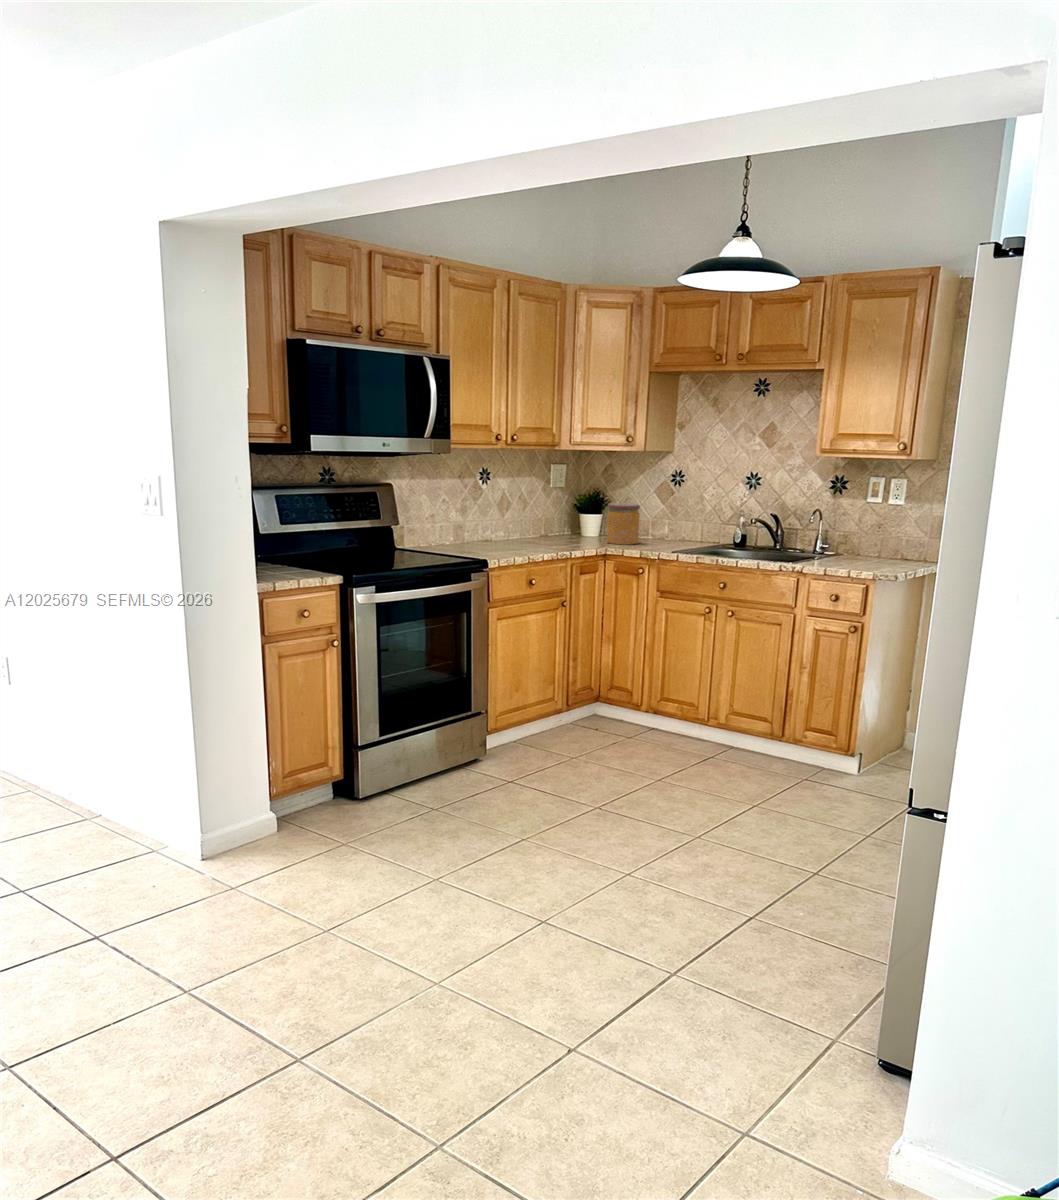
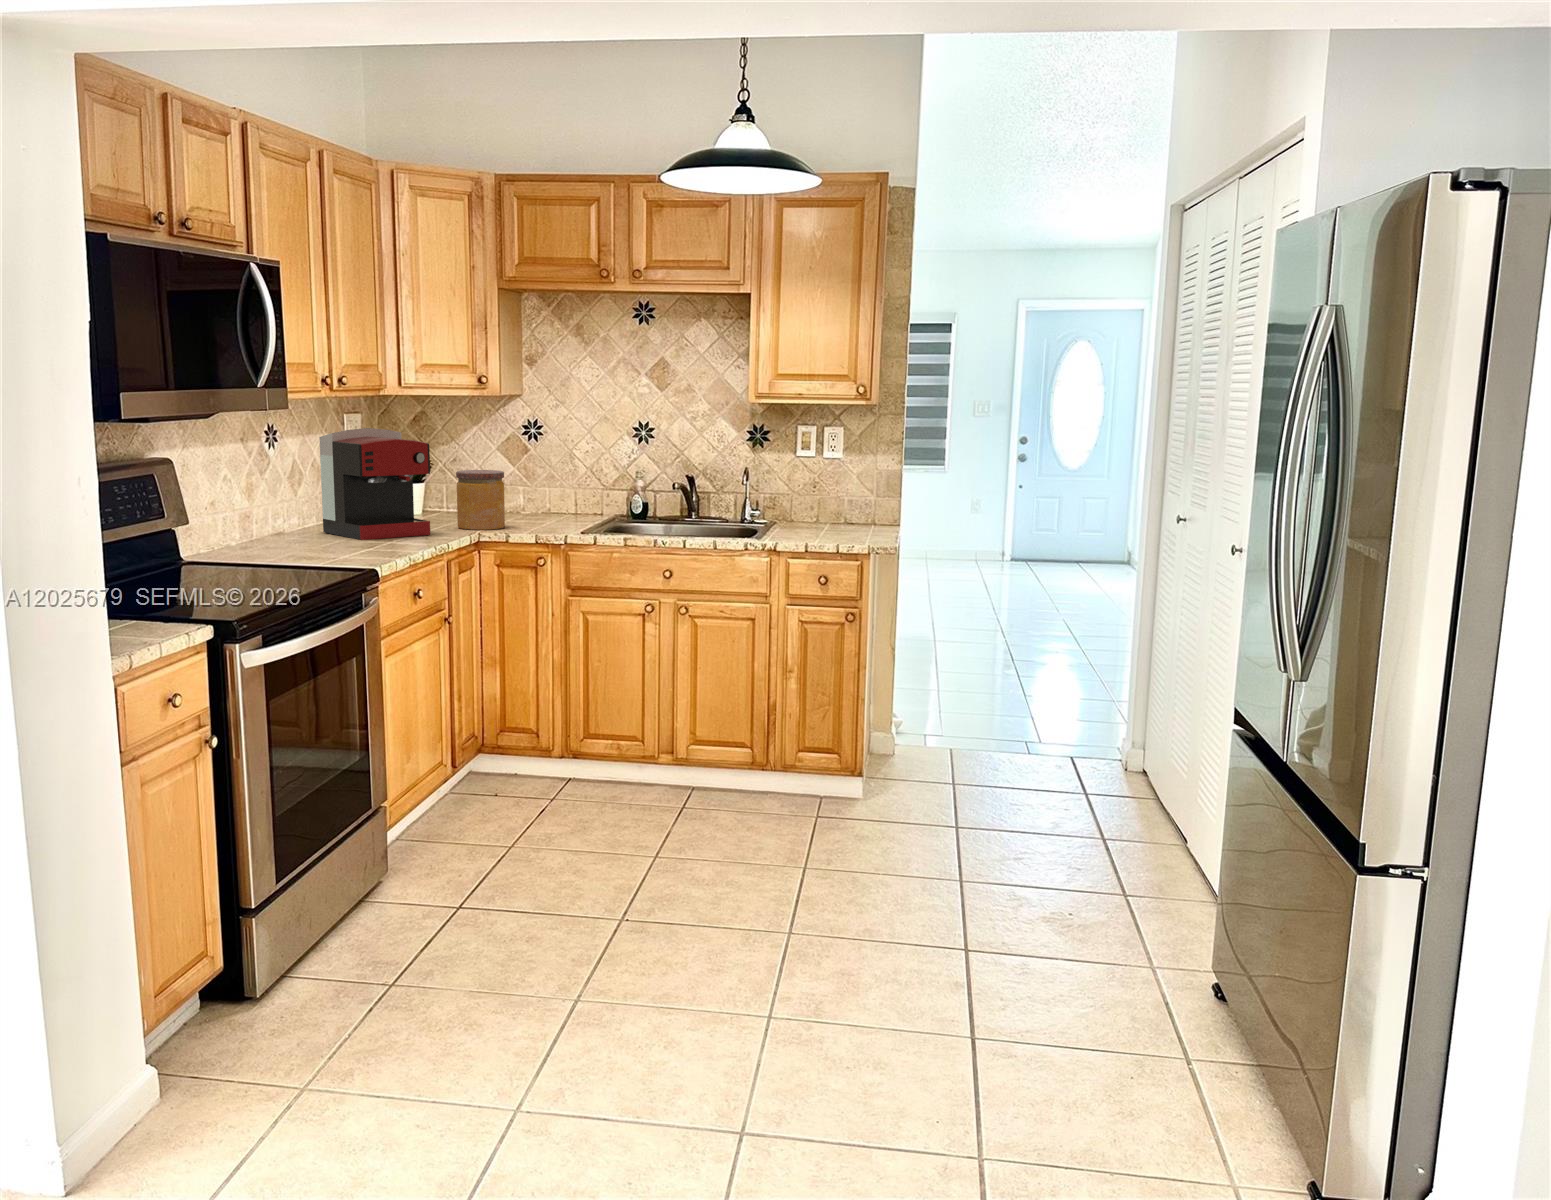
coffee maker: none [520,473,578,545] -> present [319,428,430,540]

